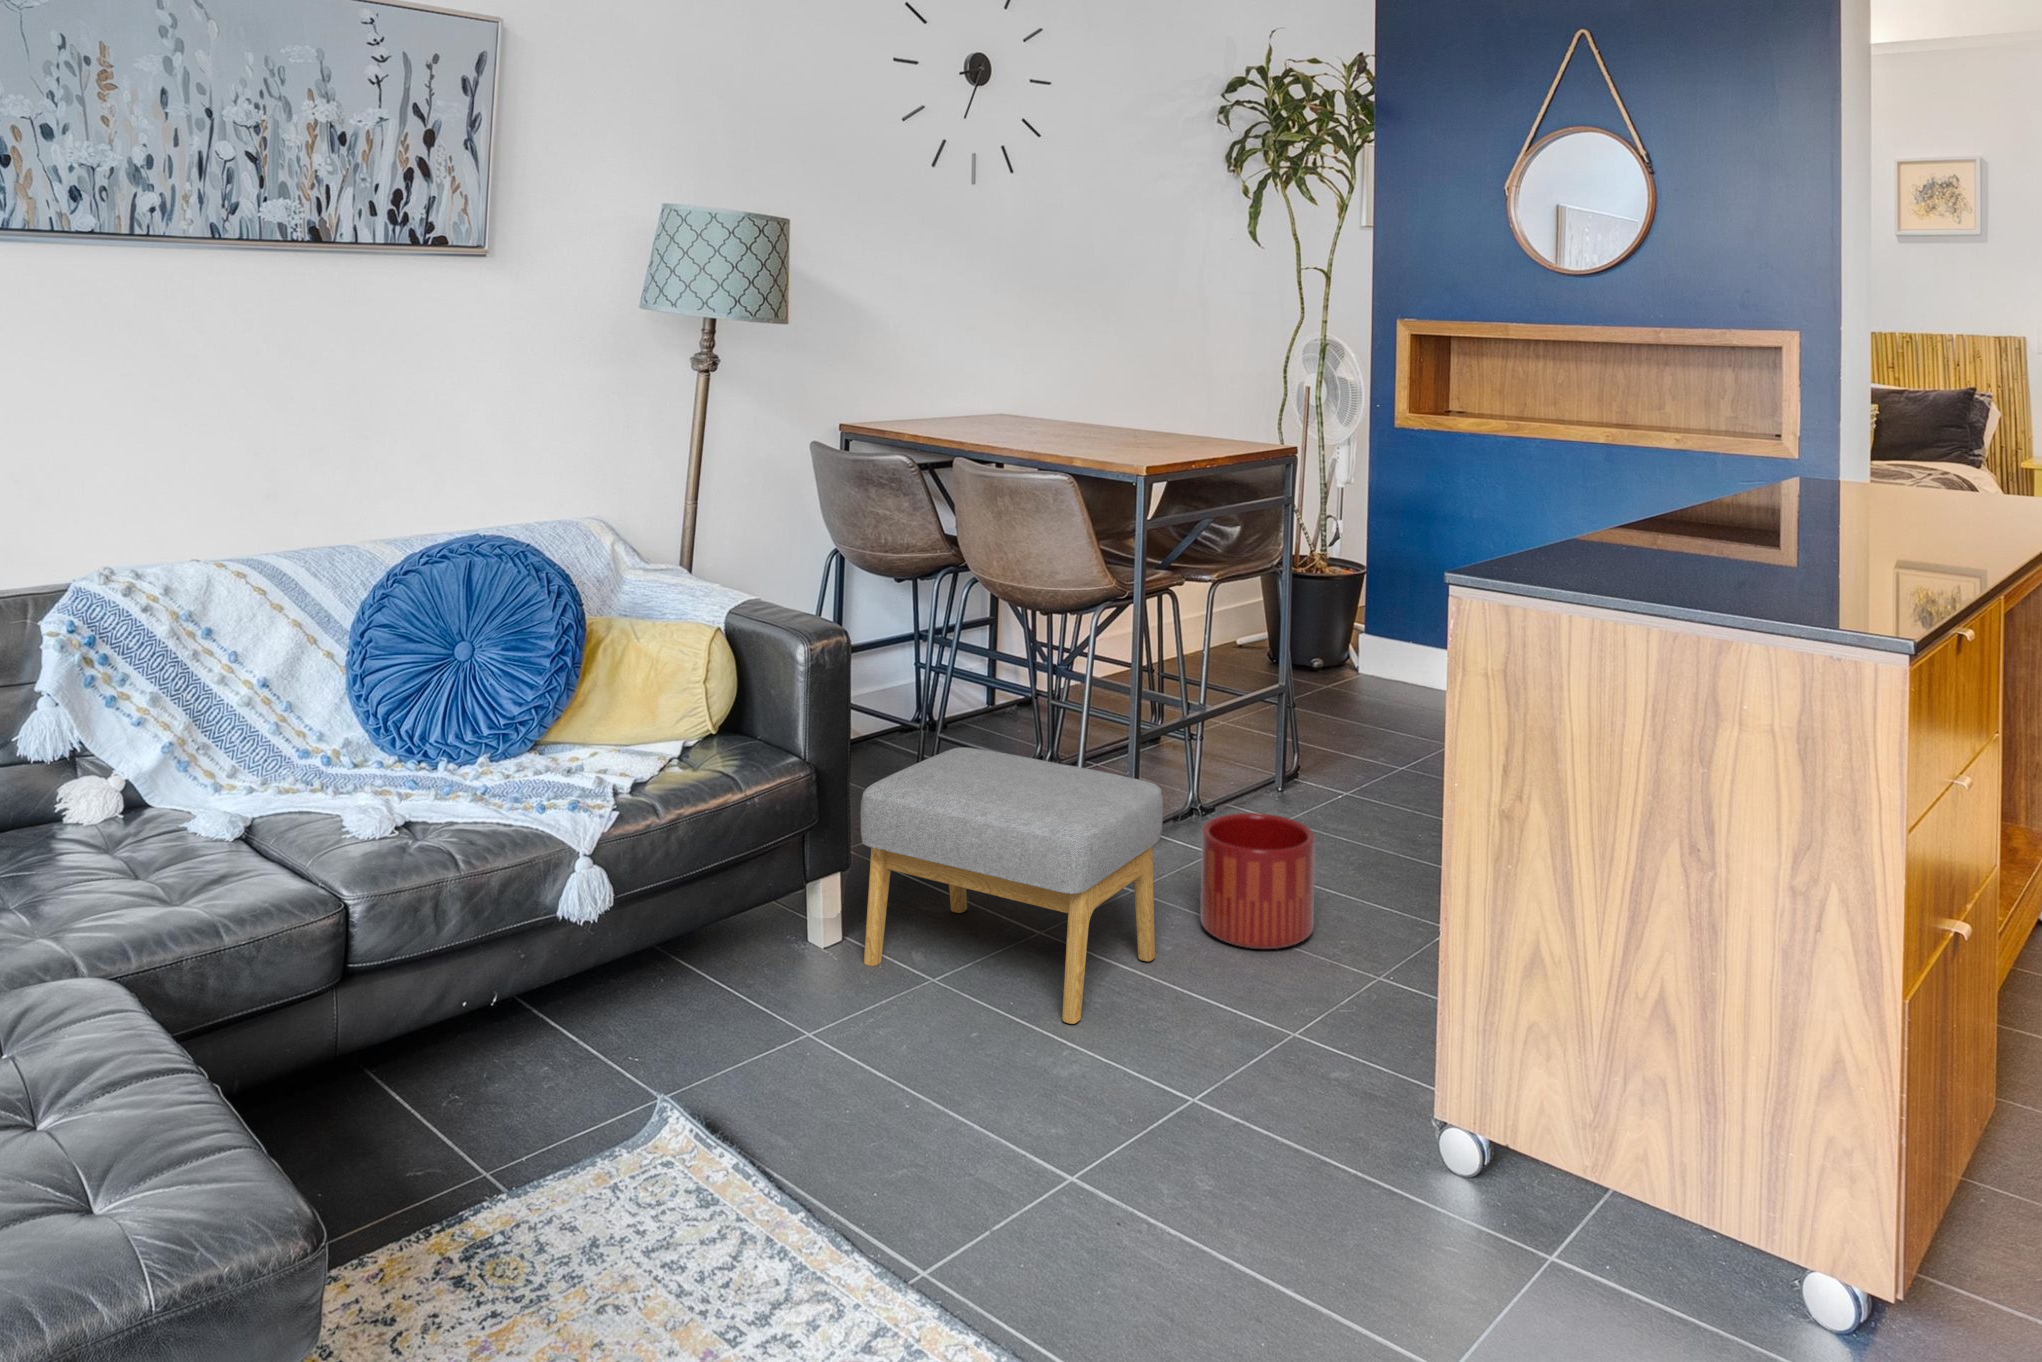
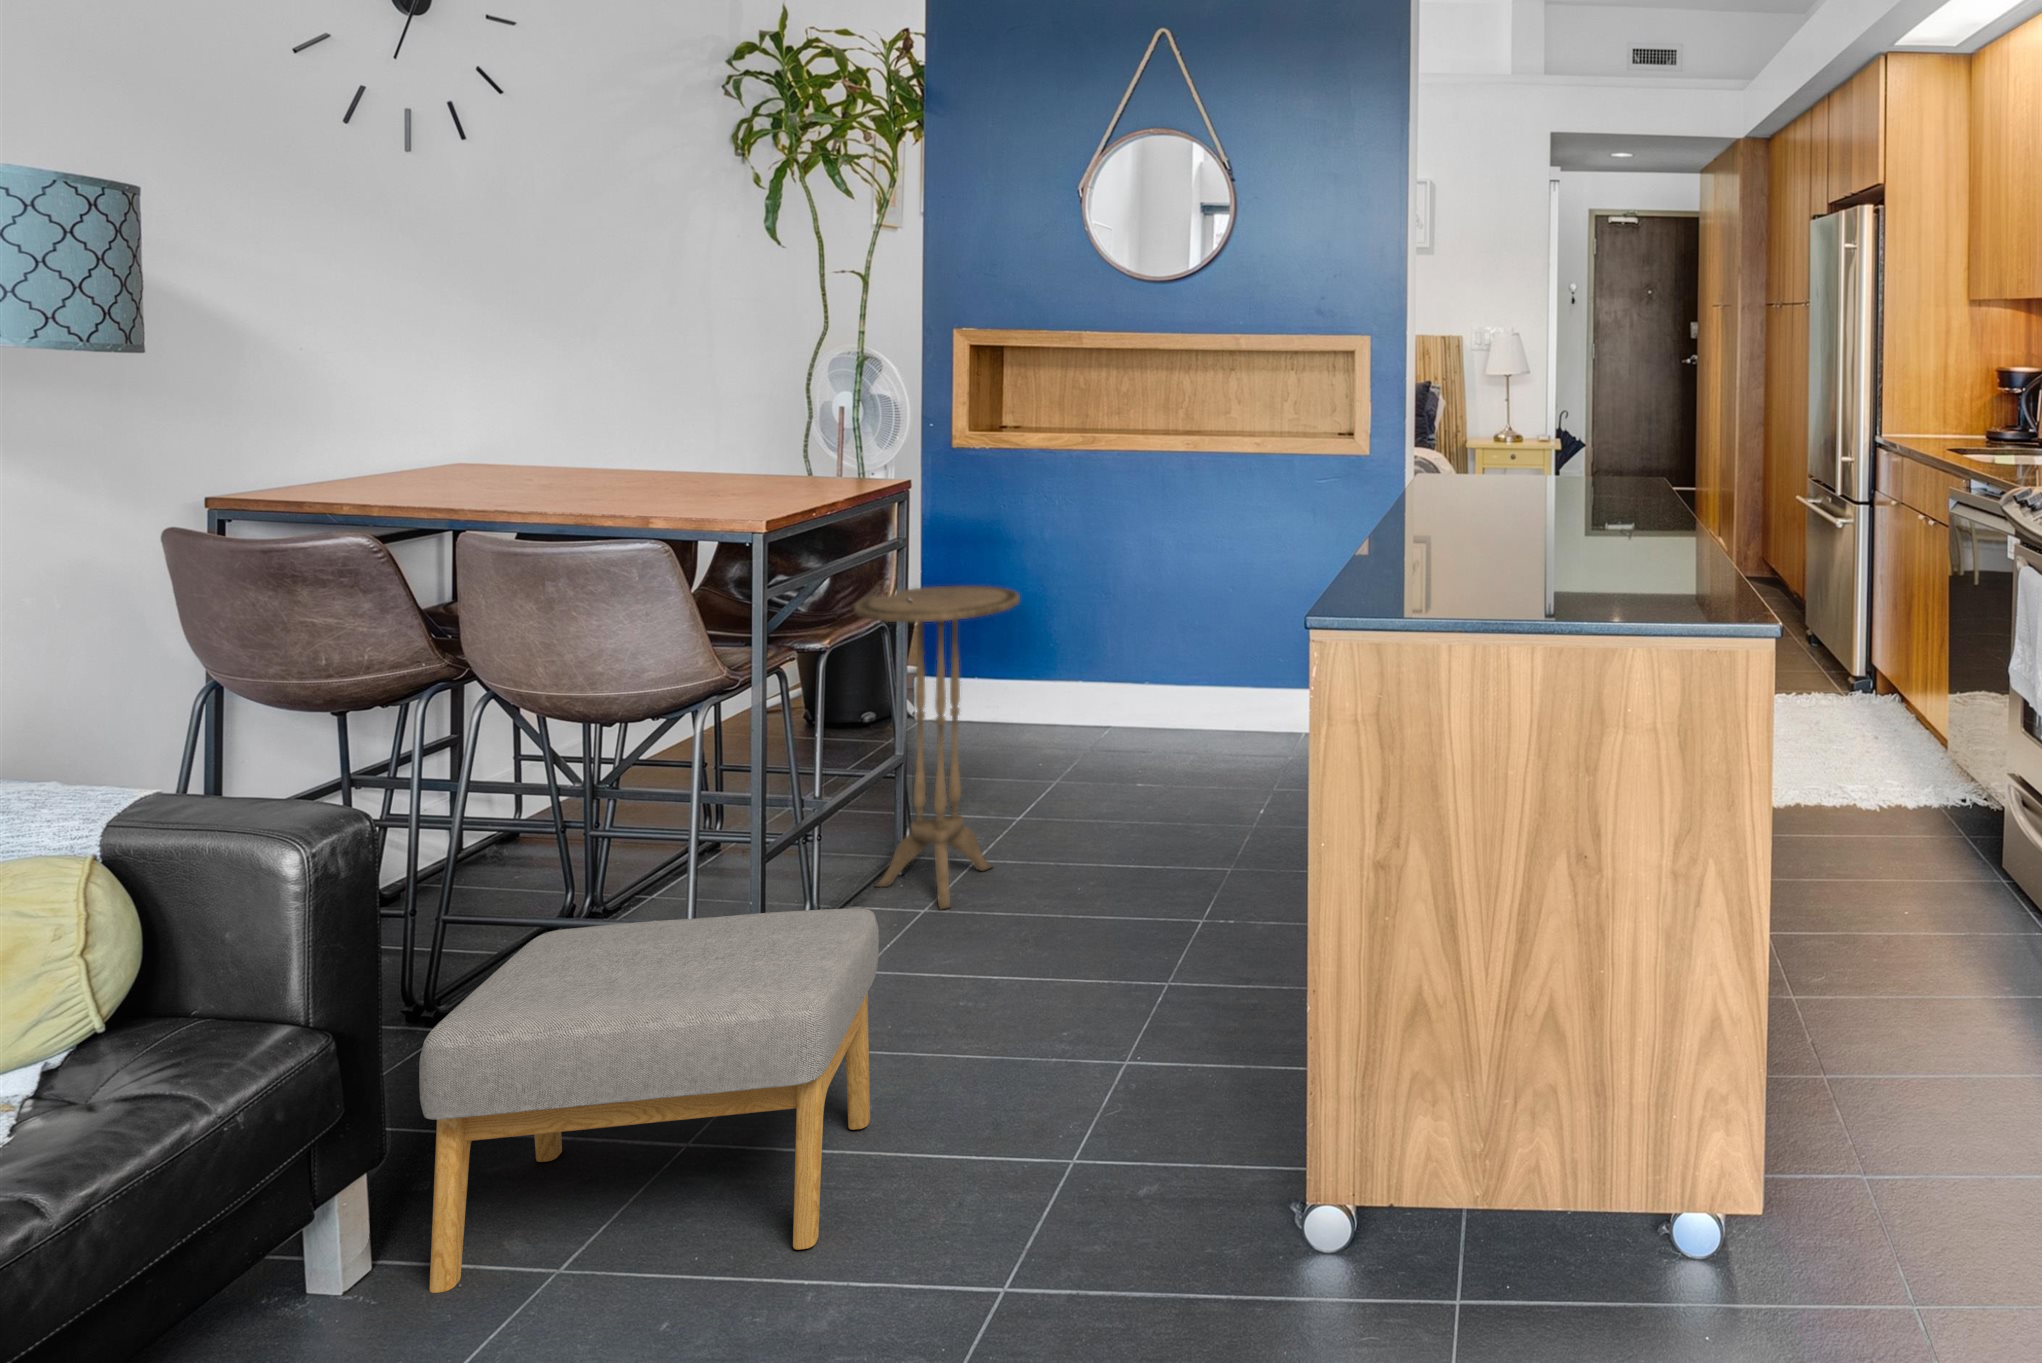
side table: none [1235,546,1372,828] -> present [855,586,1020,909]
planter: present [1200,813,1315,949] -> none [901,903,1040,1070]

